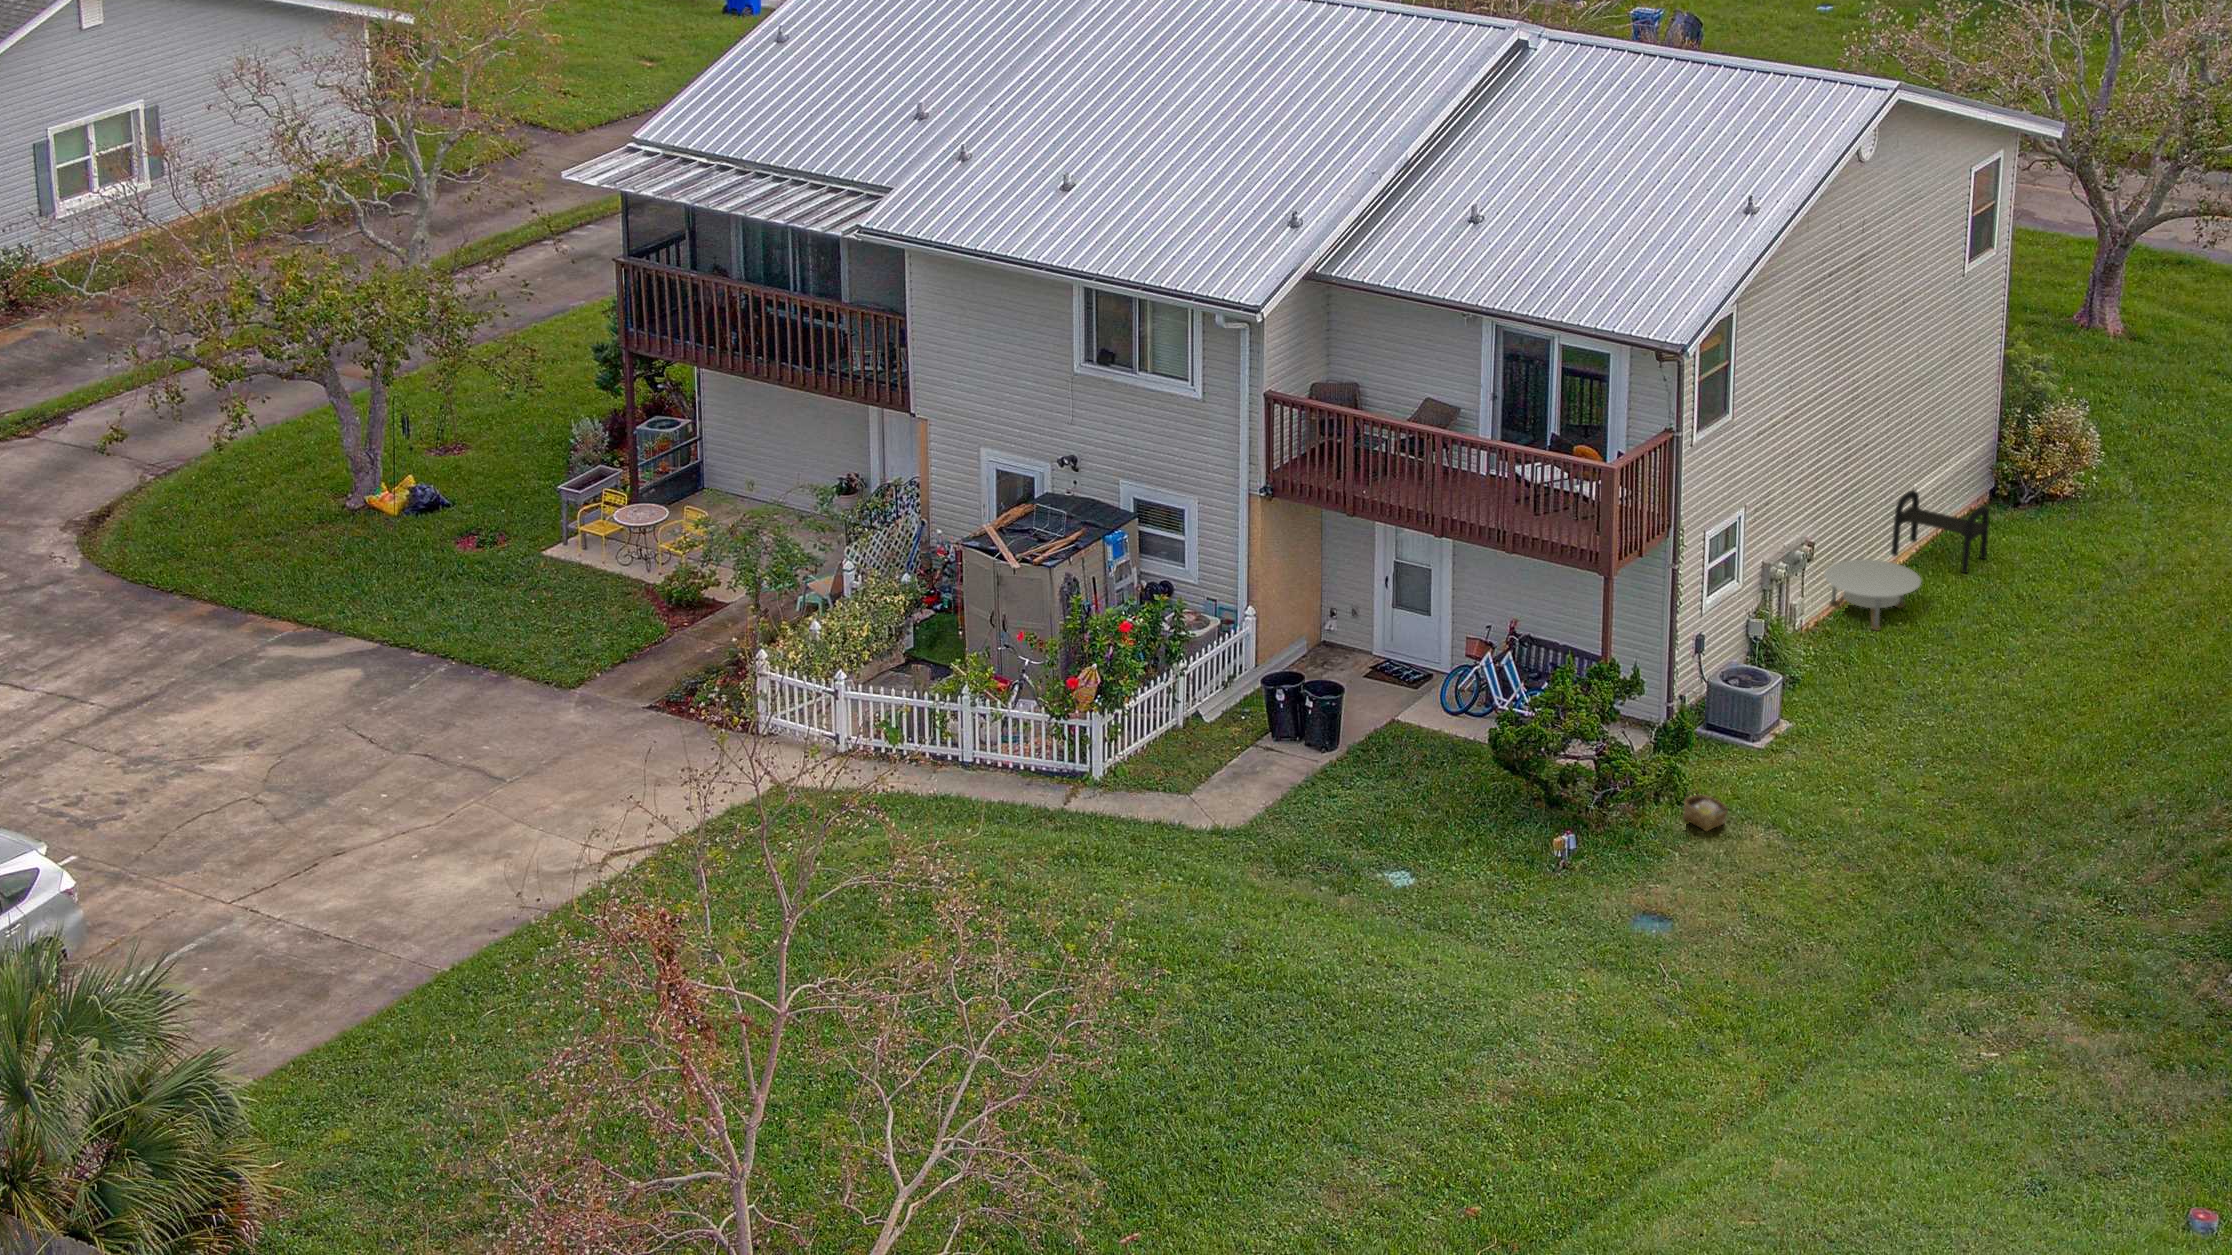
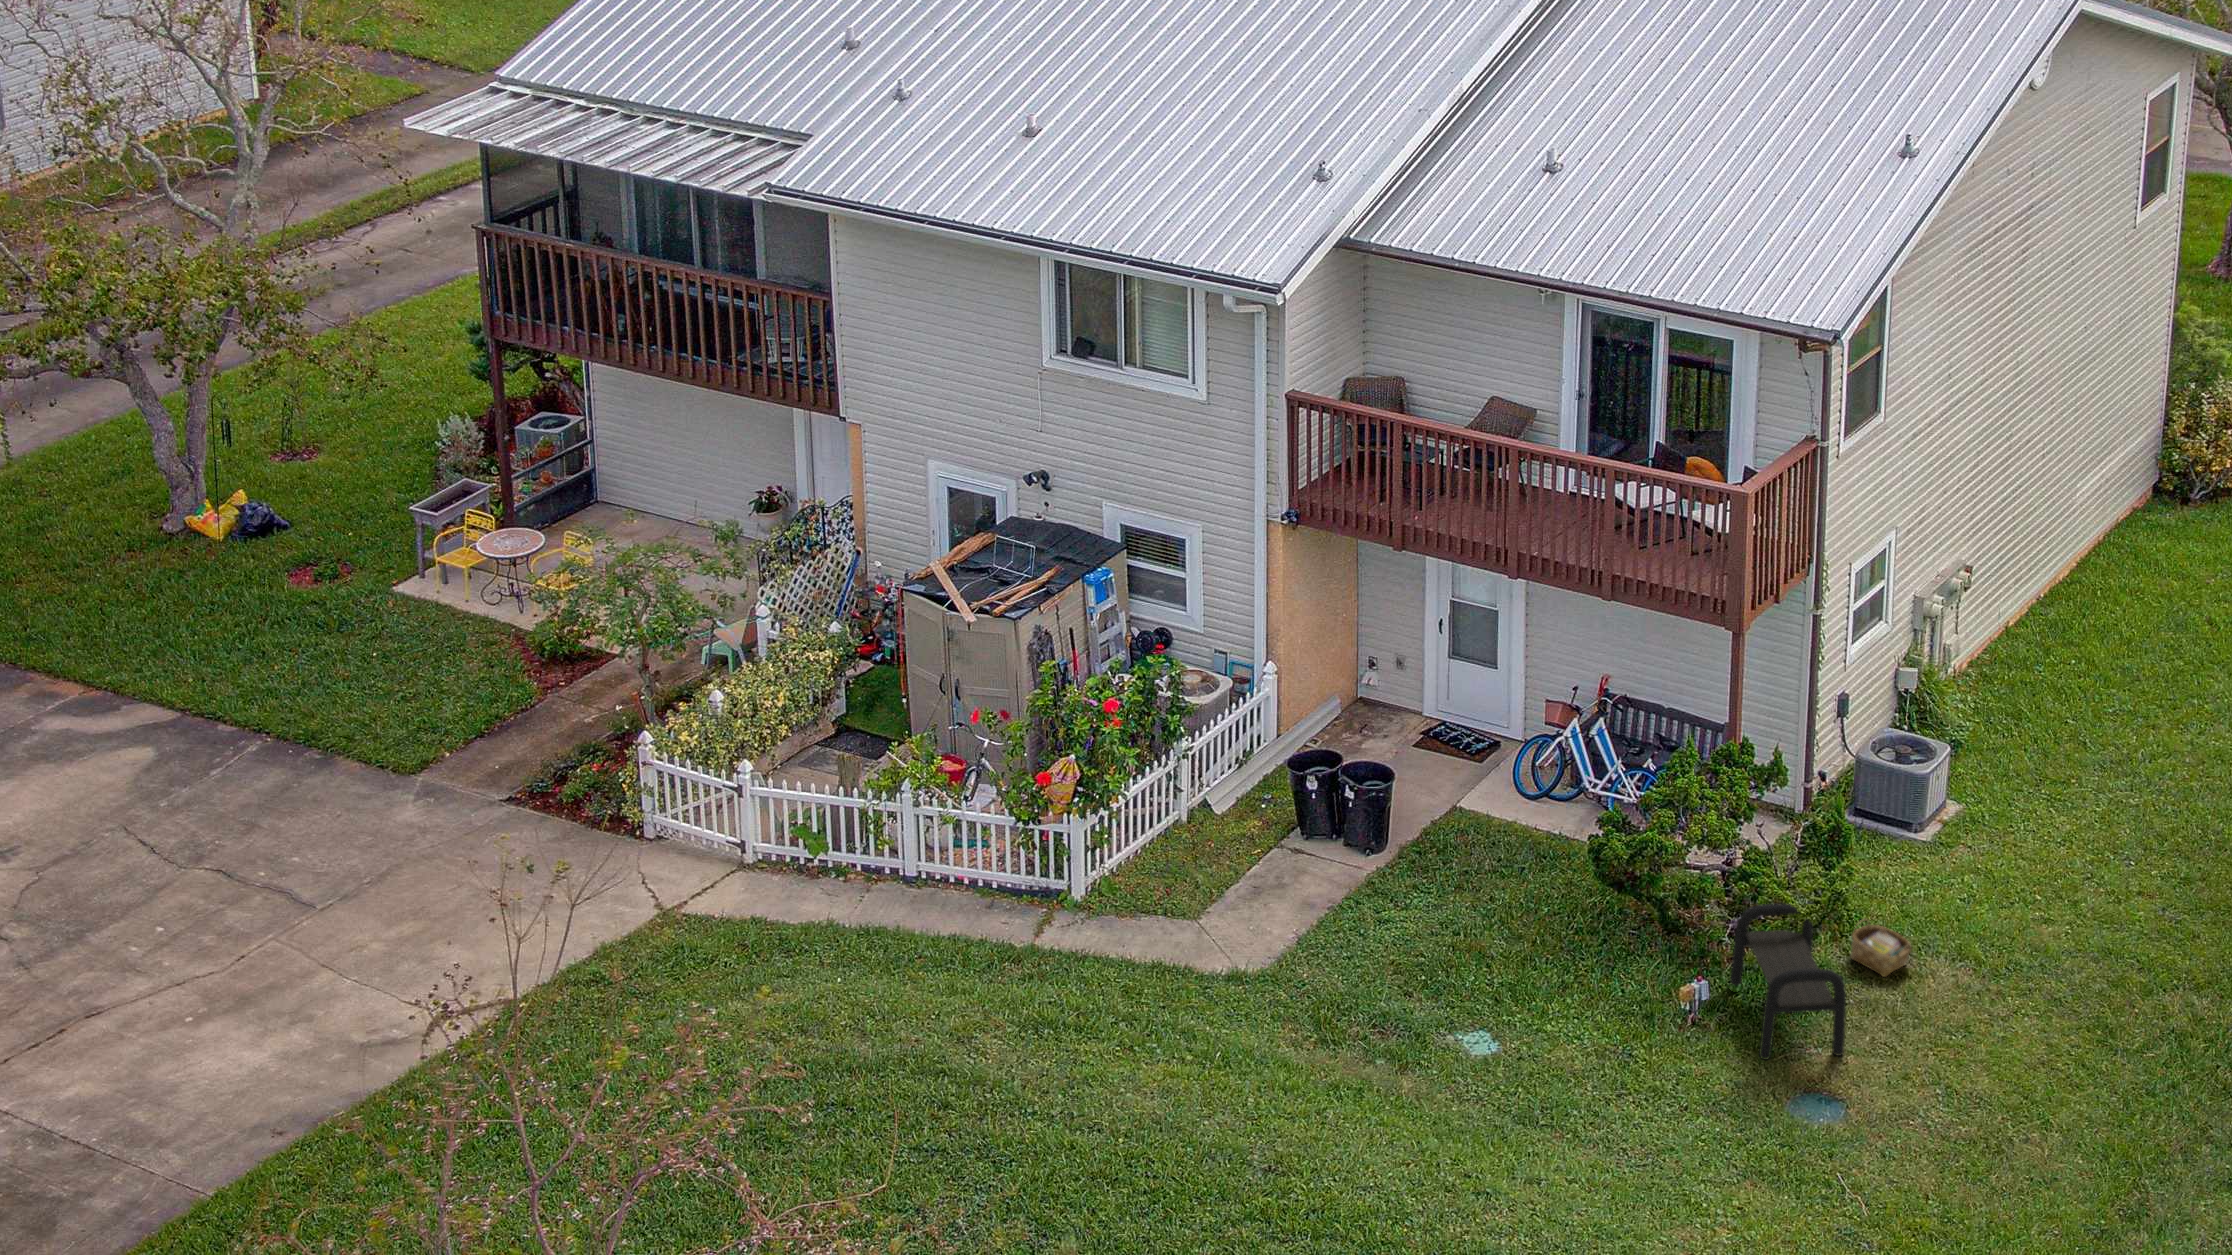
bench: present [1891,490,1989,573] -> present [1730,903,1846,1060]
round table: present [1824,559,1921,631] -> none [1982,583,2105,675]

